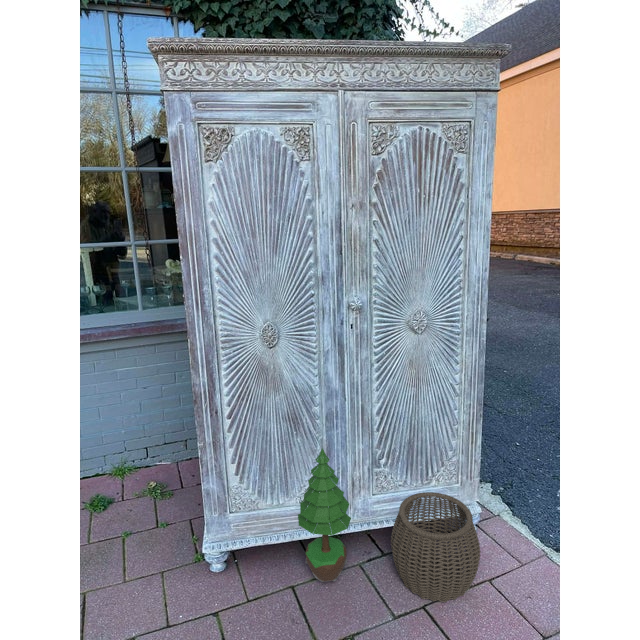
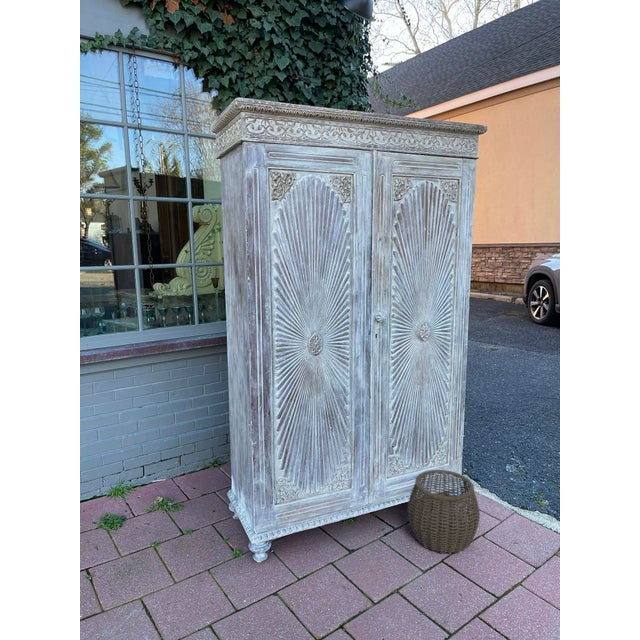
potted tree: present [298,448,351,582] -> none [338,436,384,553]

